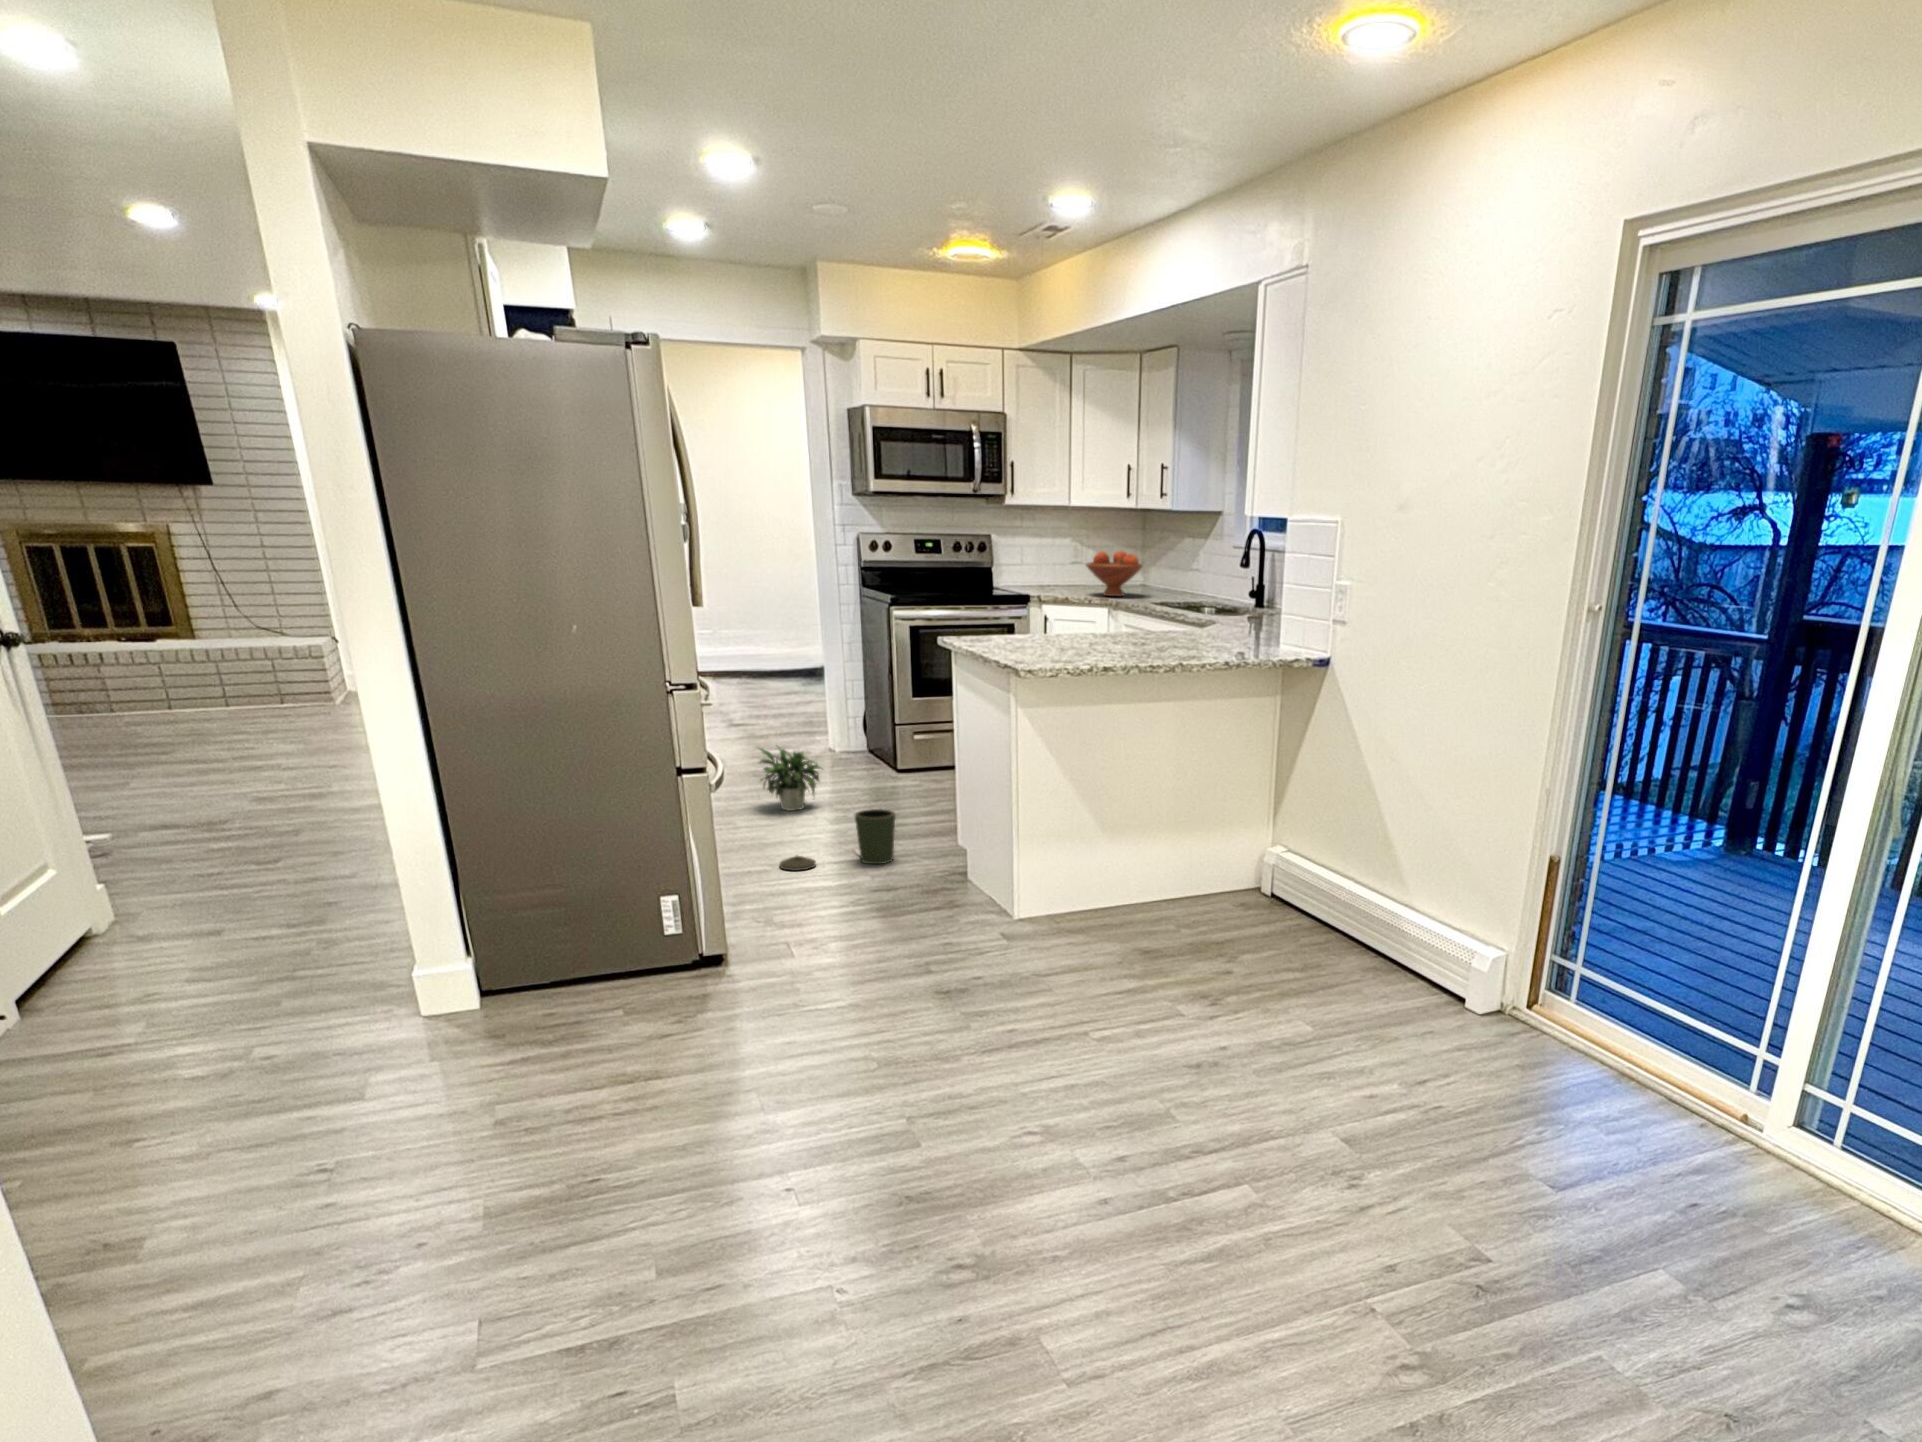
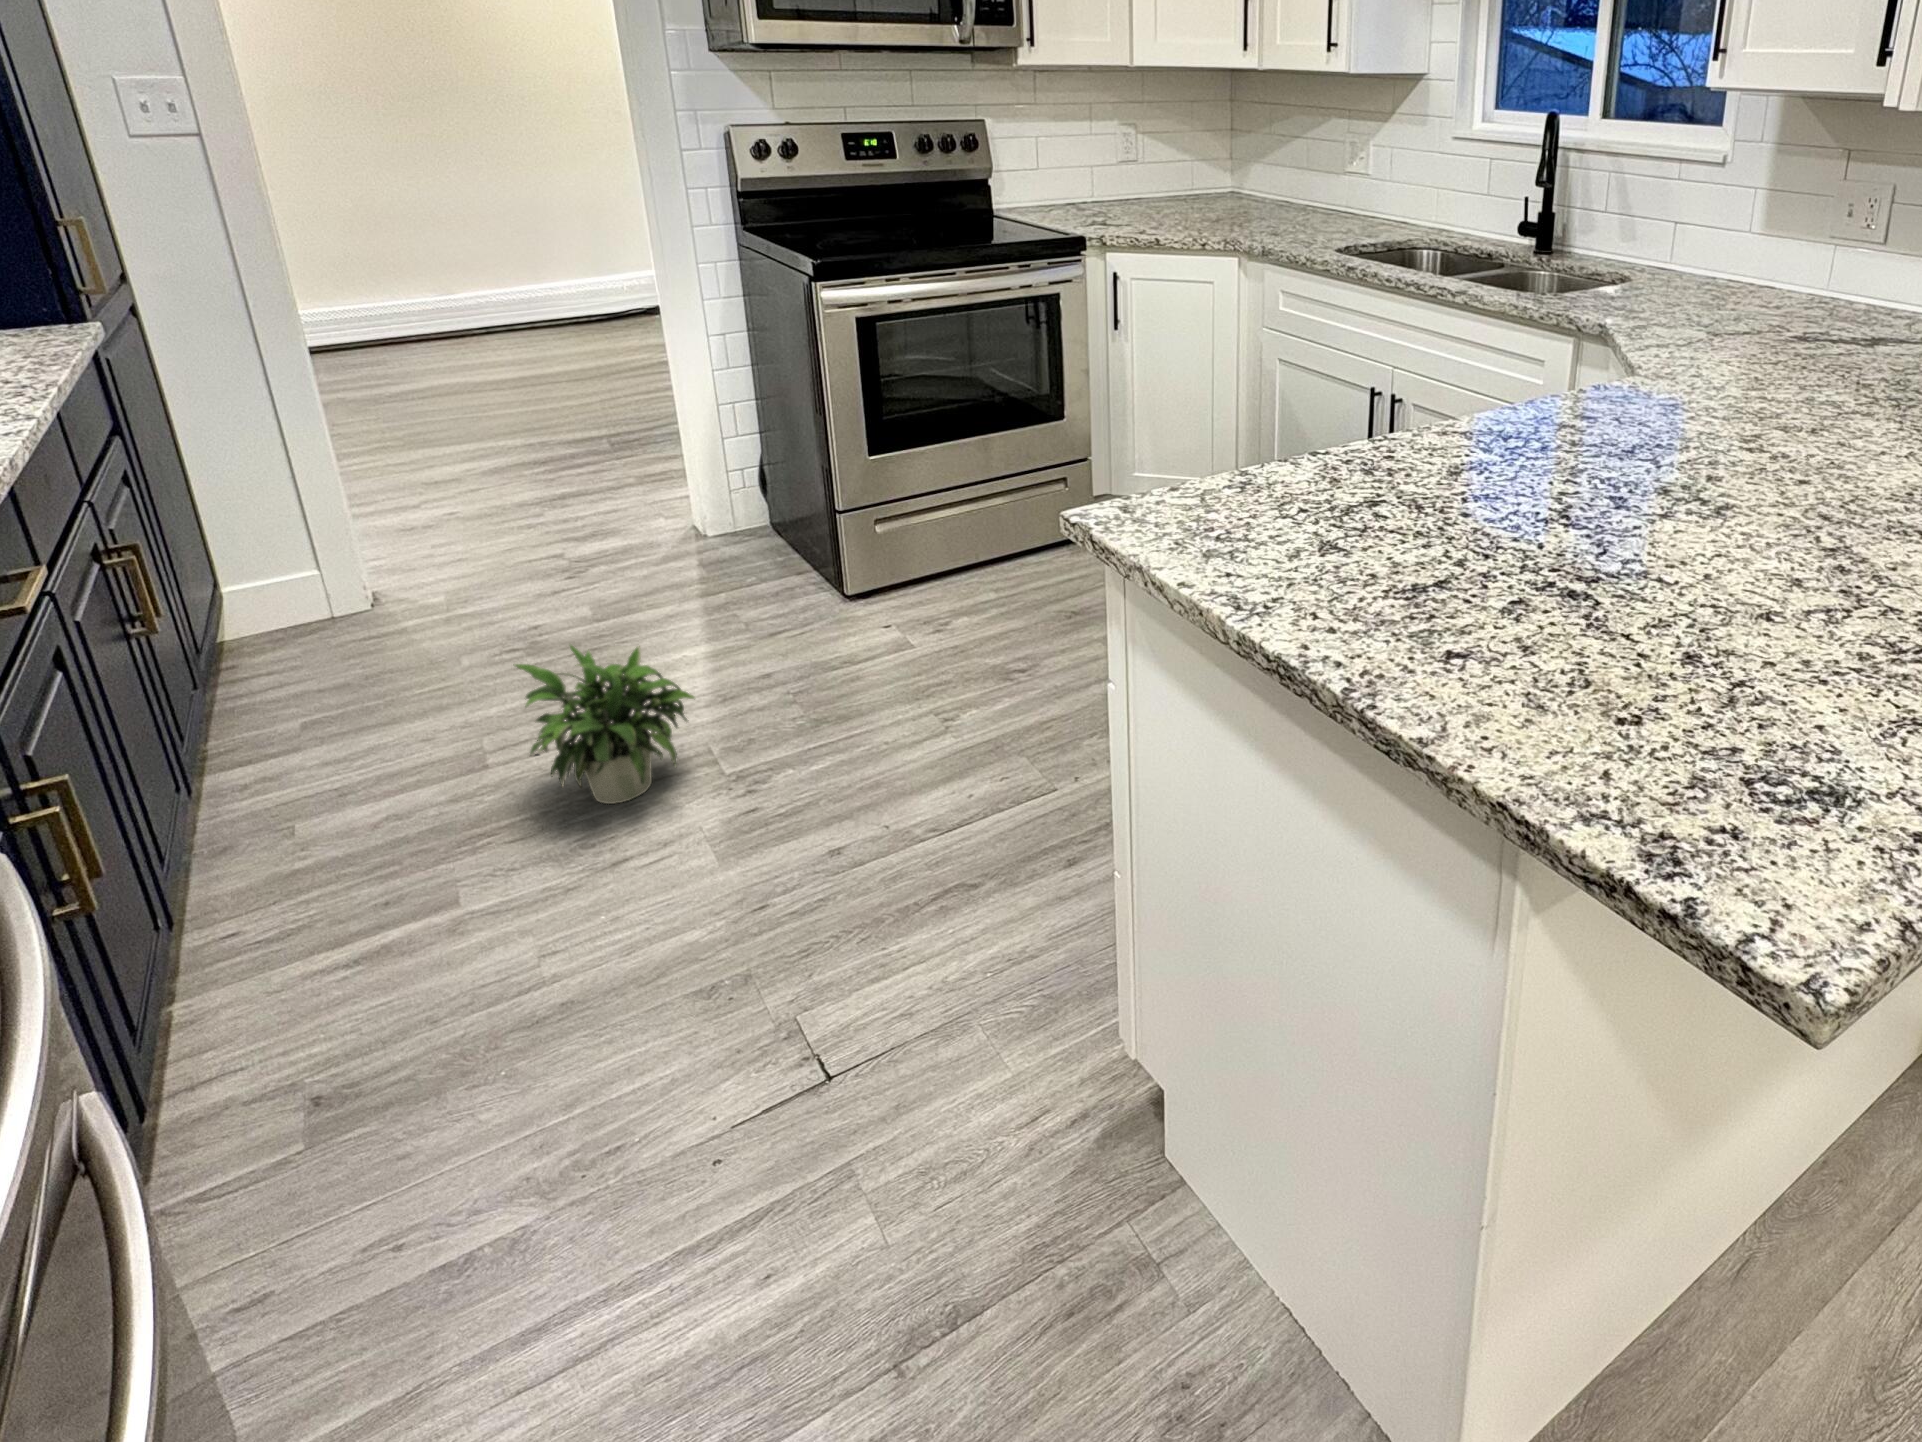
fruit bowl: present [1086,551,1142,596] -> none [1180,146,1287,230]
trash can: present [779,809,895,871] -> none [584,934,933,1236]

